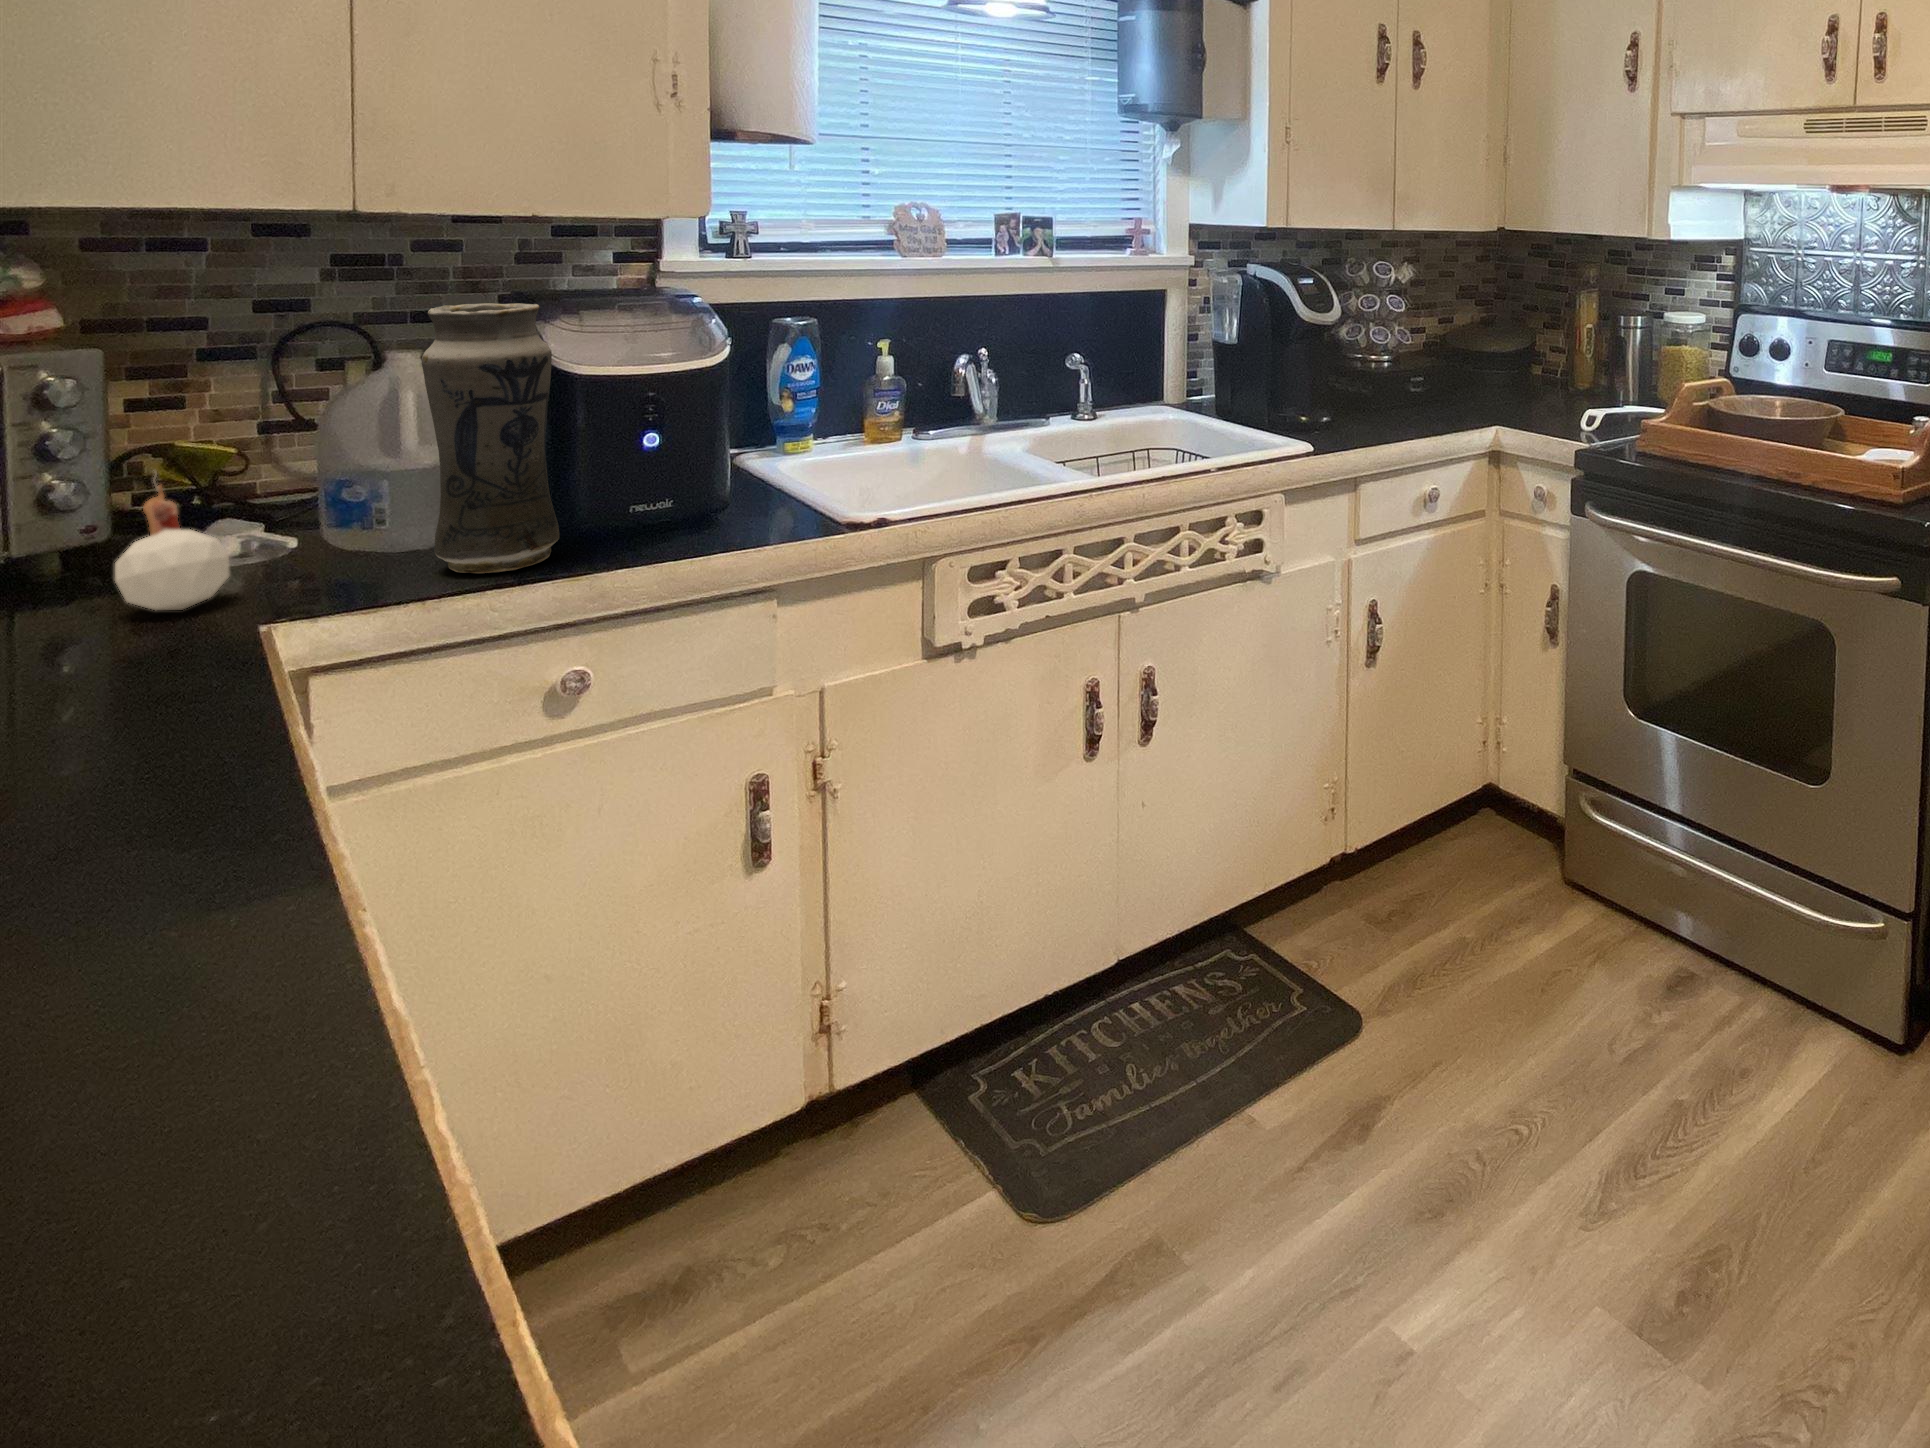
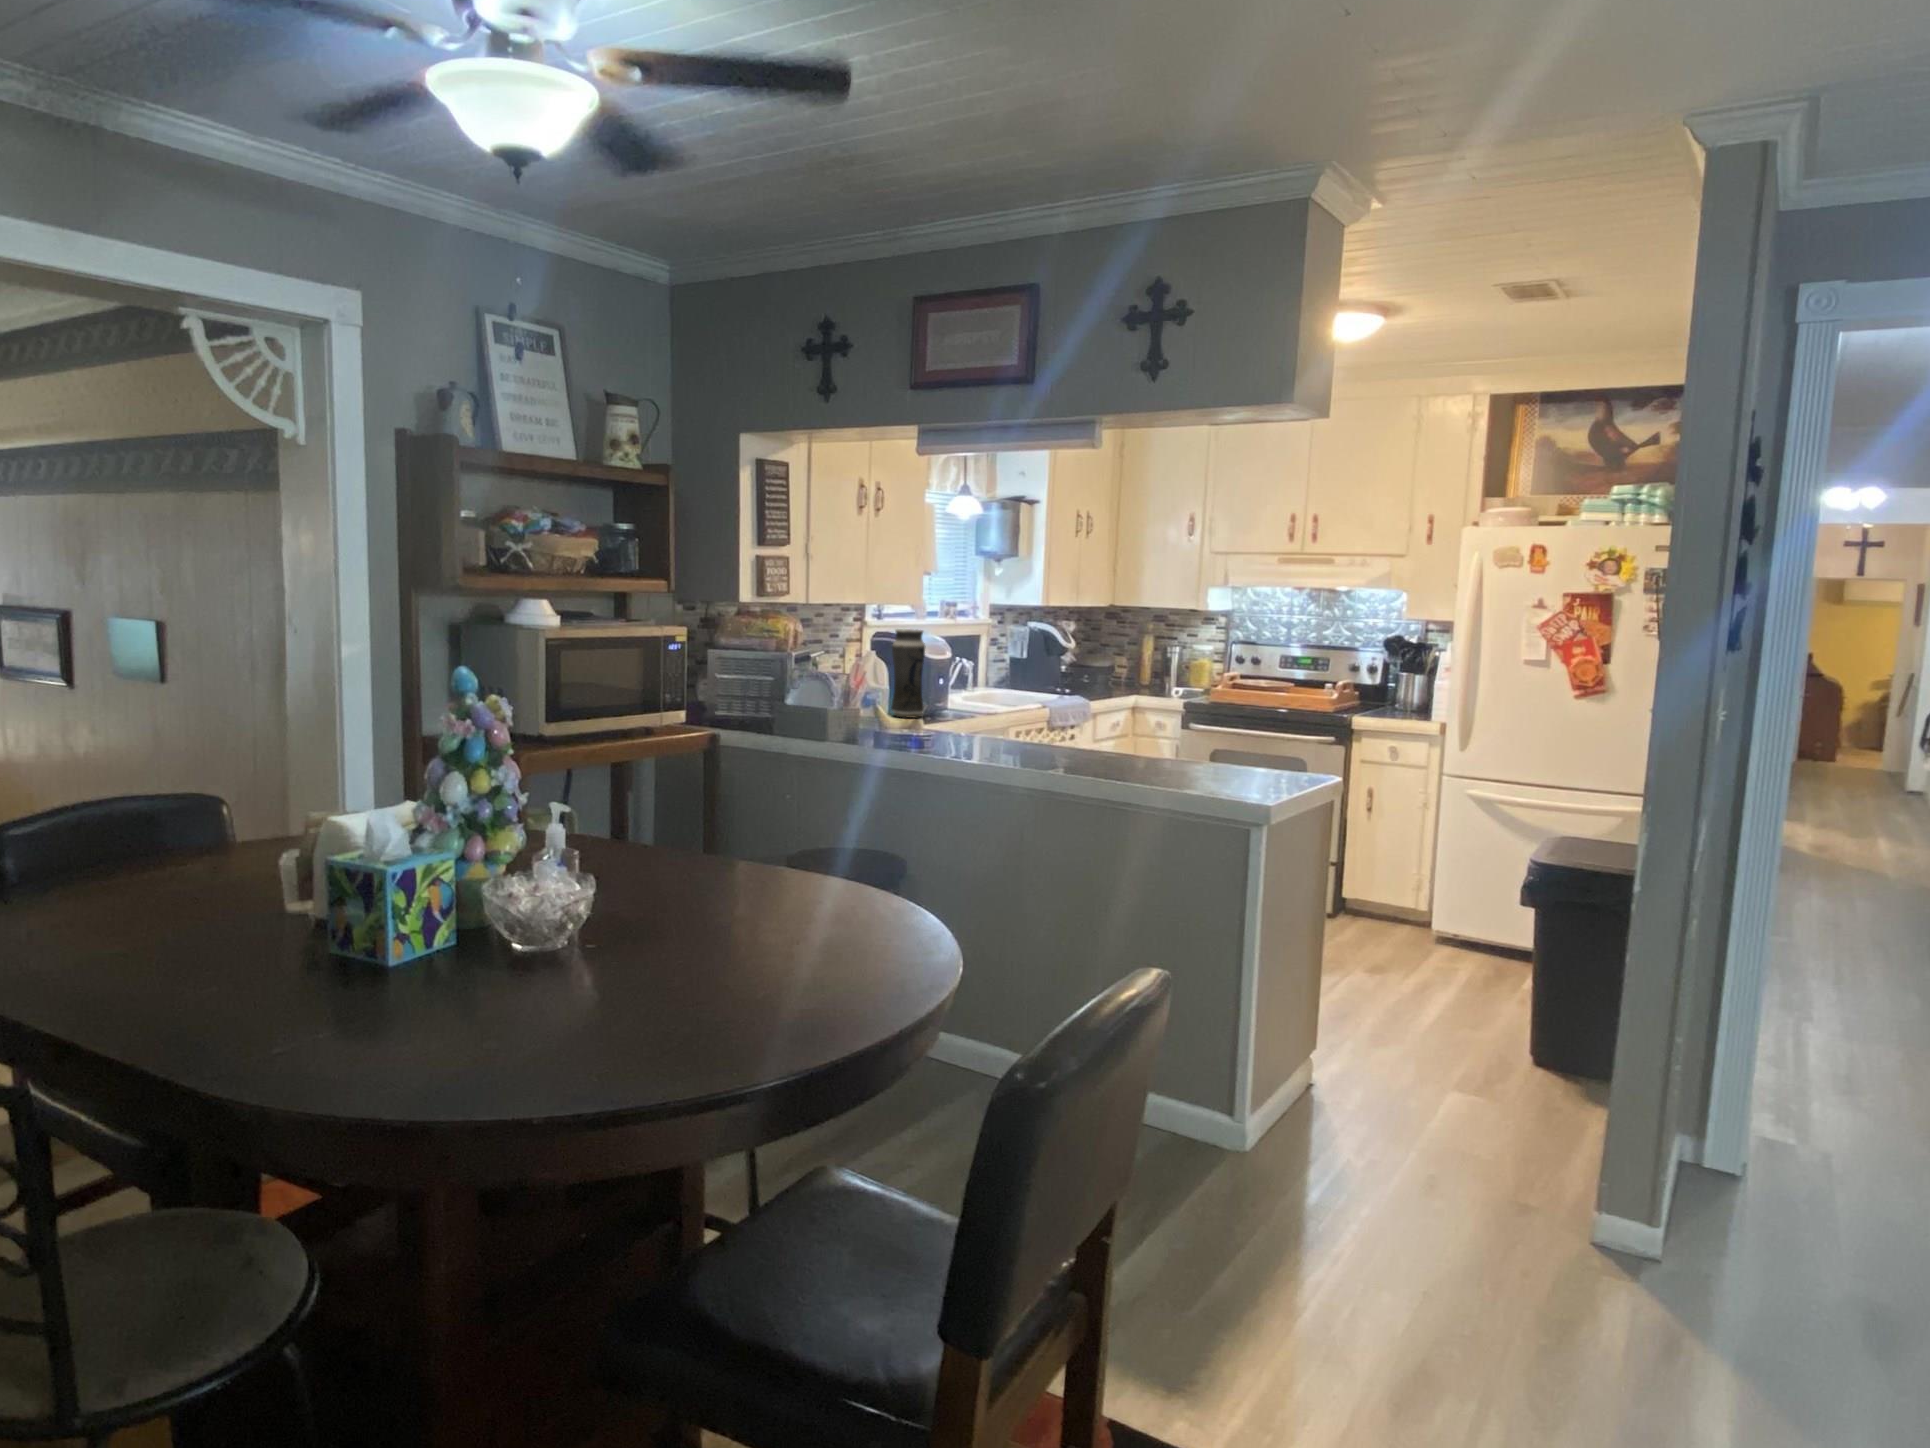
candle: present [115,470,230,610] -> none [840,679,864,722]

